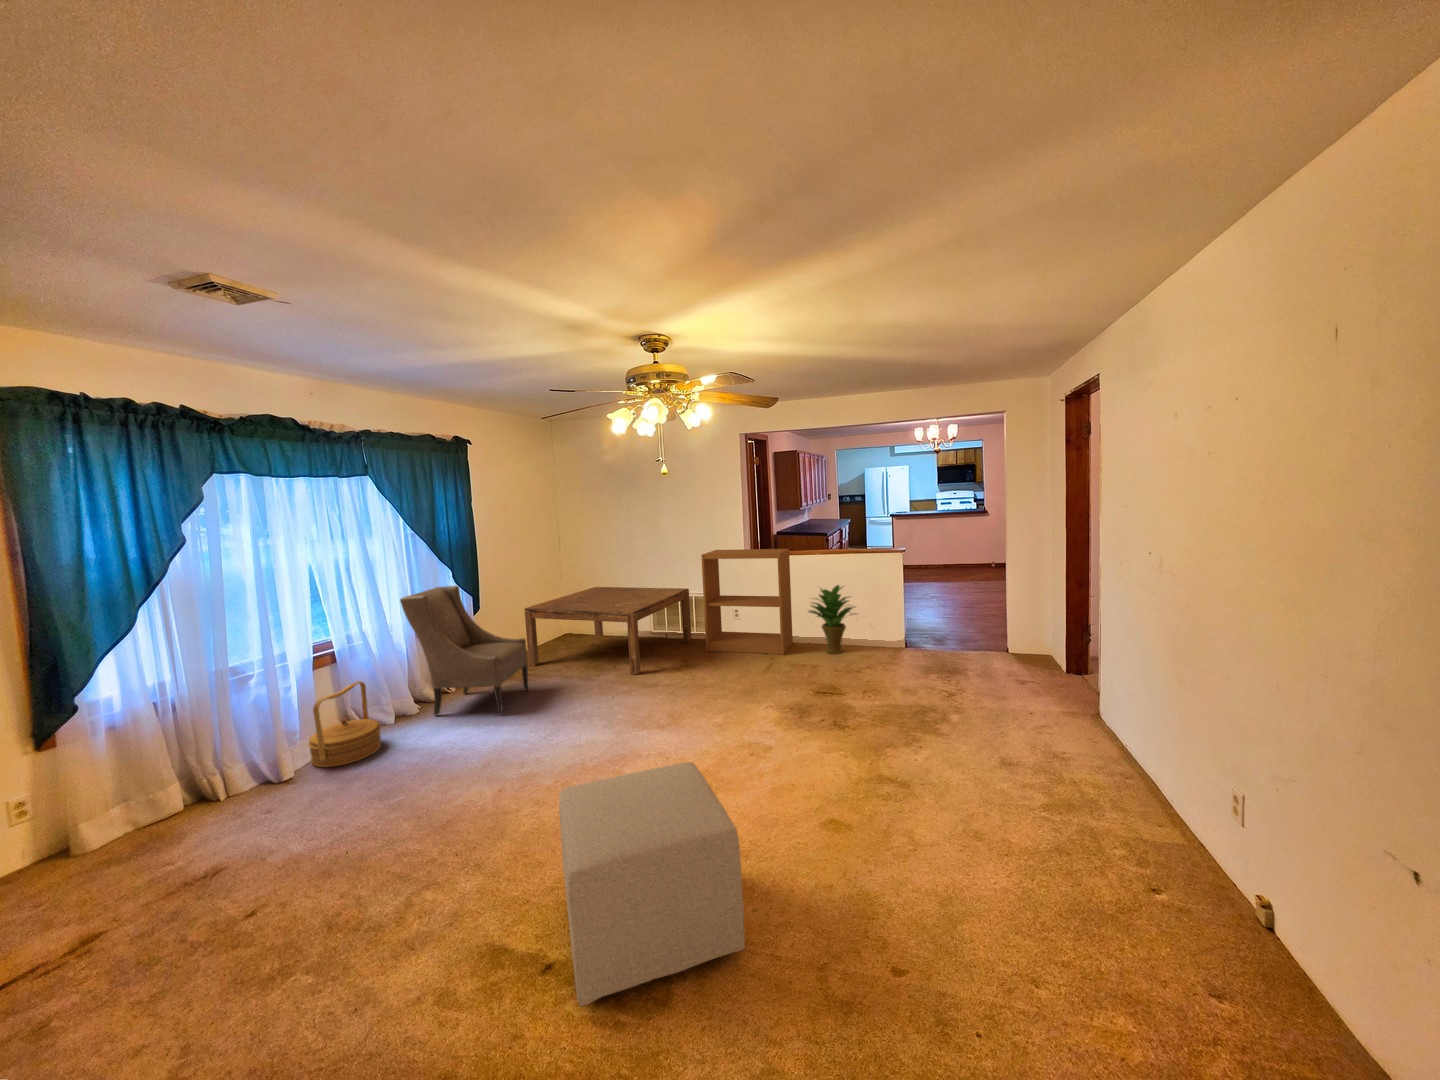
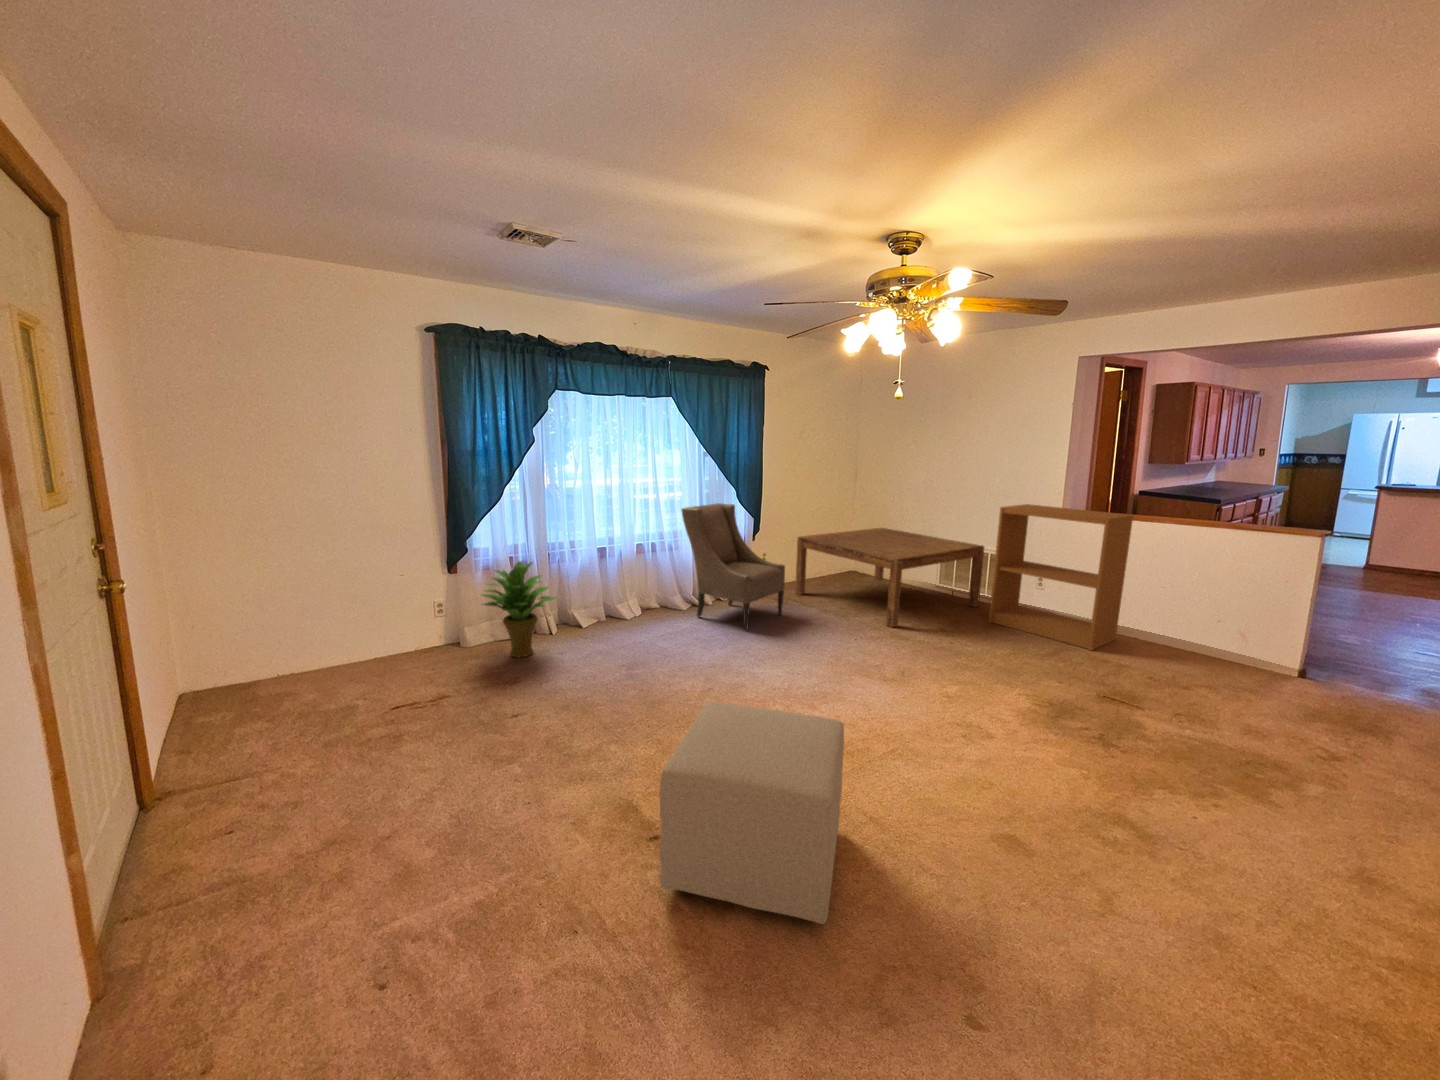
potted plant: present [809,585,856,654] -> present [482,561,556,657]
woven basket: present [308,681,381,767] -> none [600,572,651,636]

